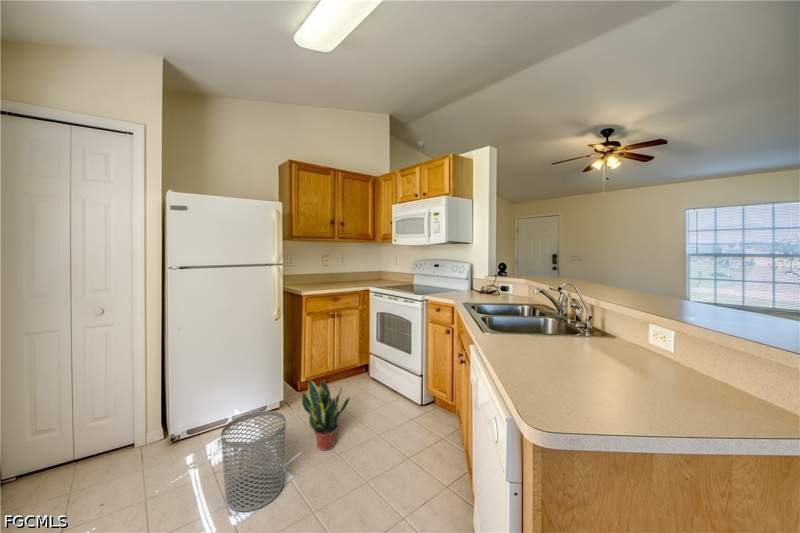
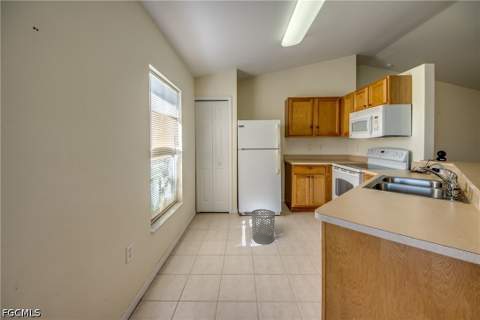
potted plant: present [302,380,350,451] -> none [285,201,308,237]

